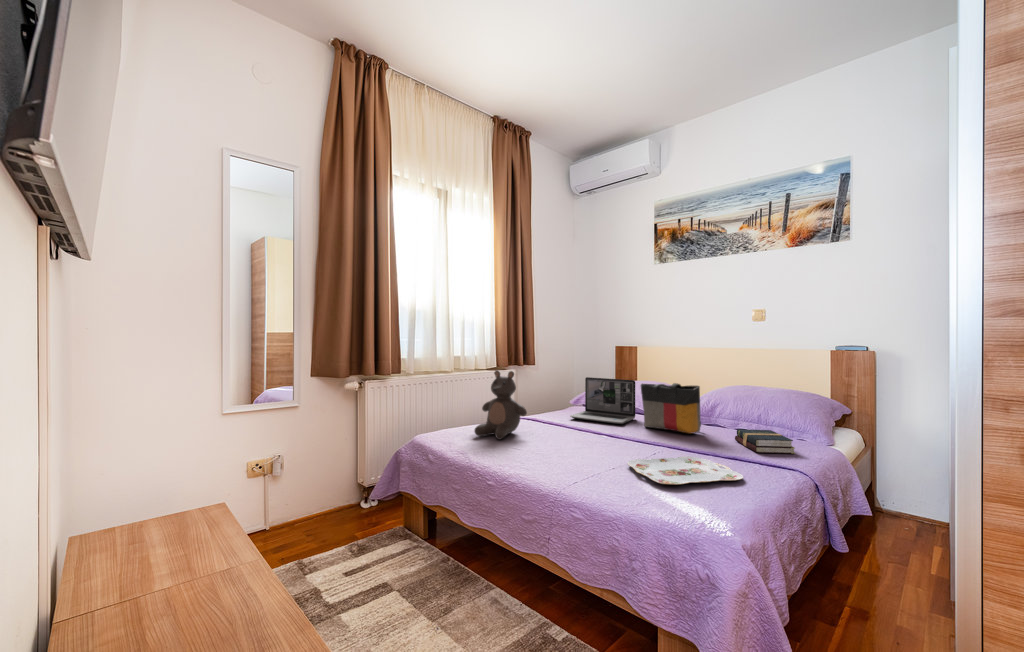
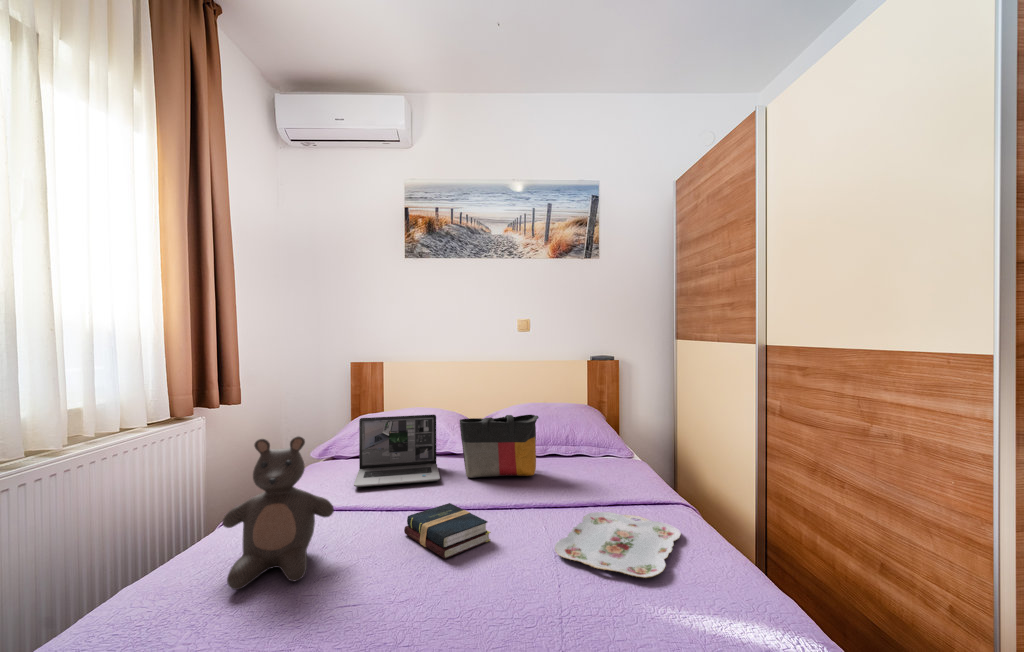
hardback book: present [735,429,795,453] -> present [404,503,491,559]

